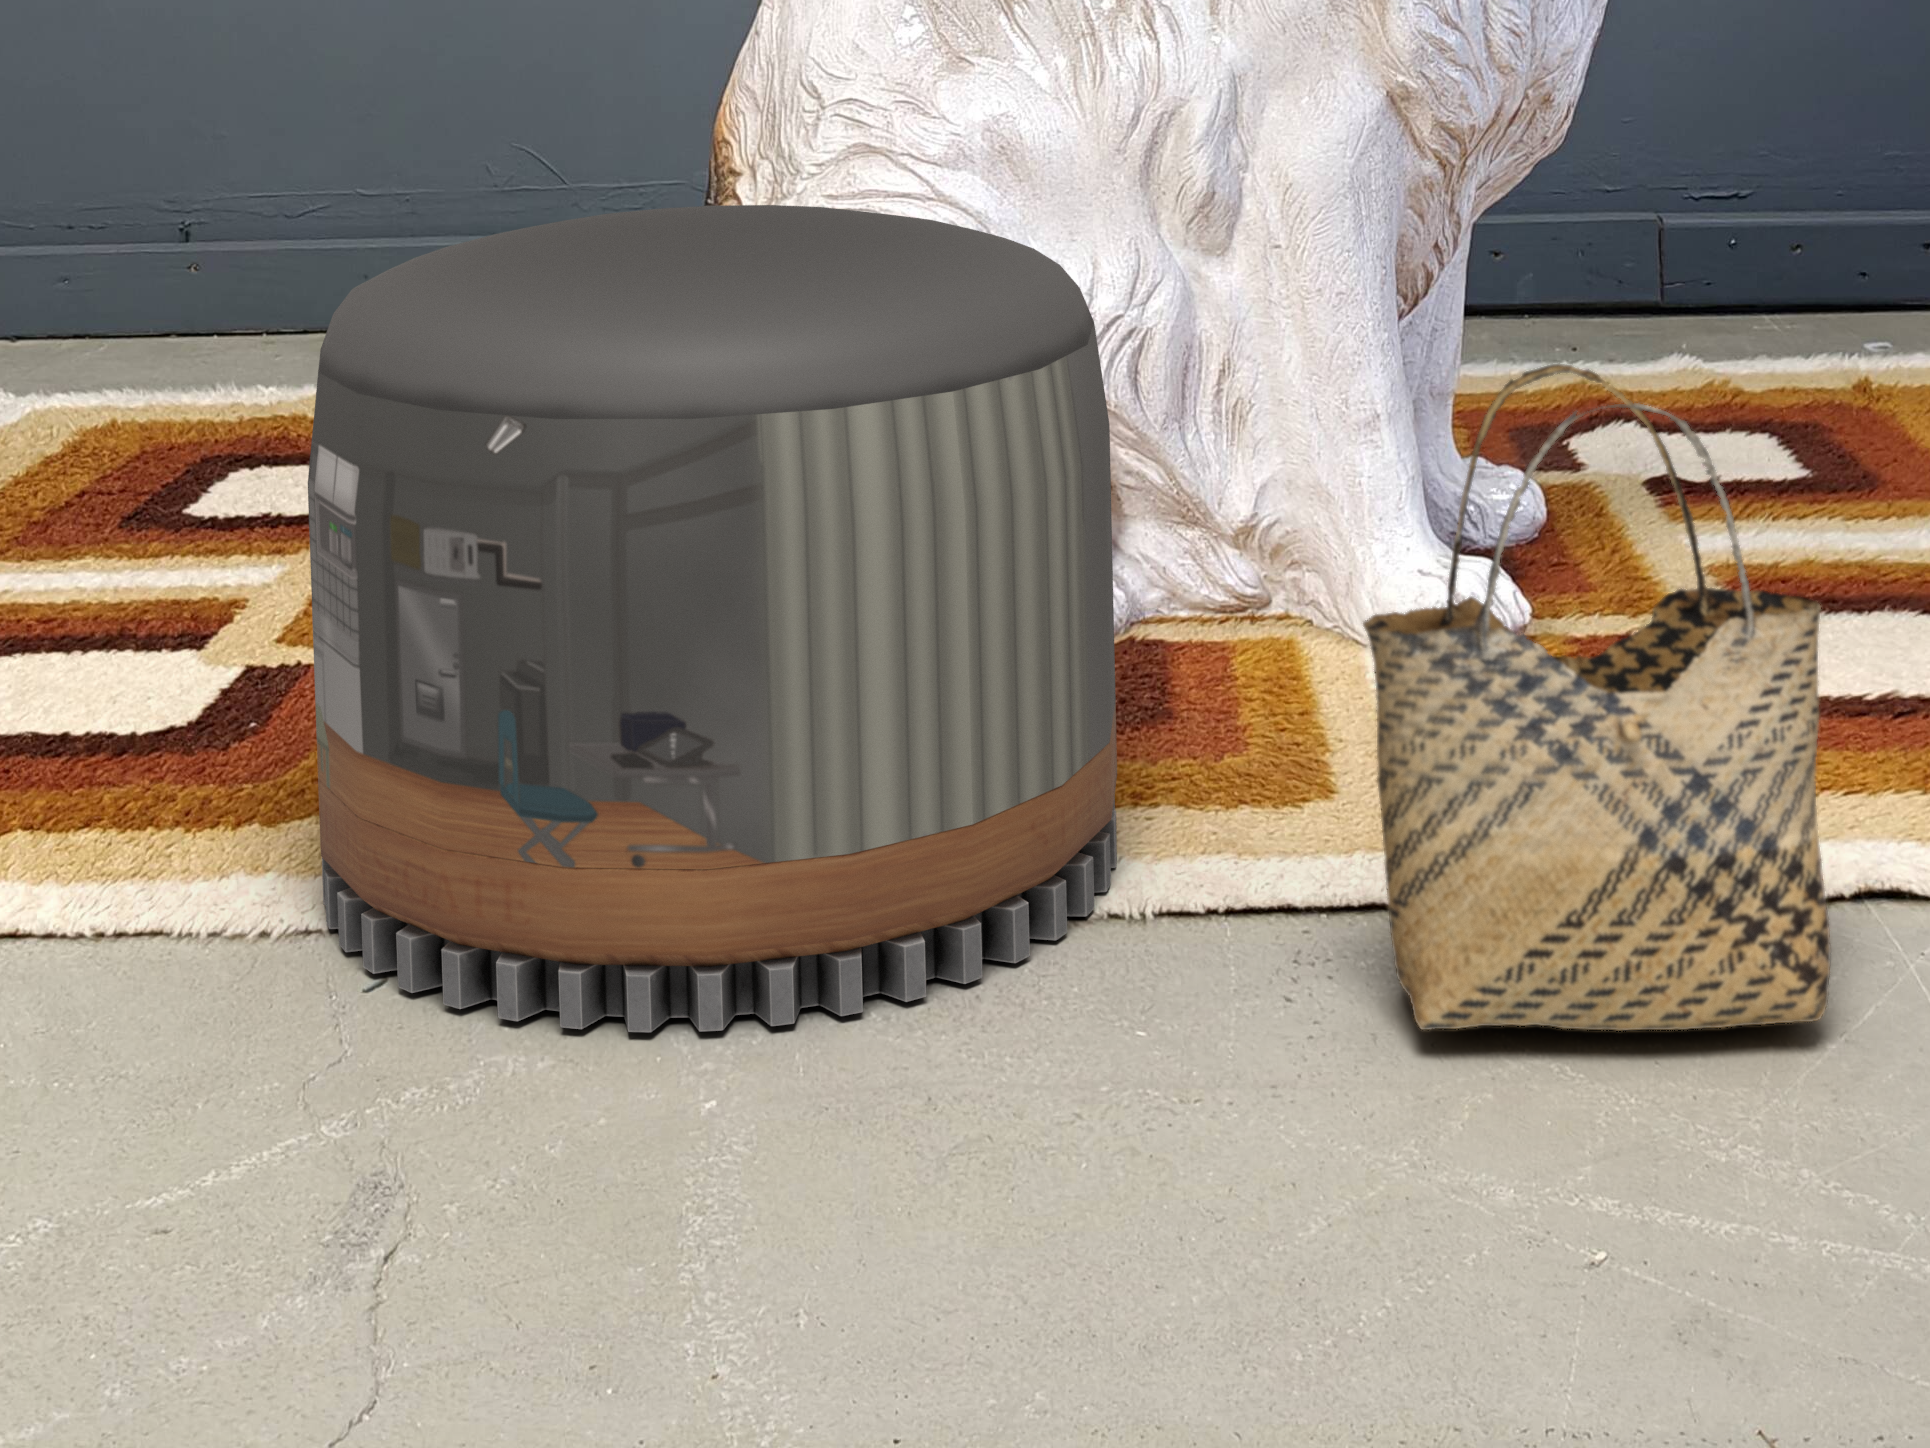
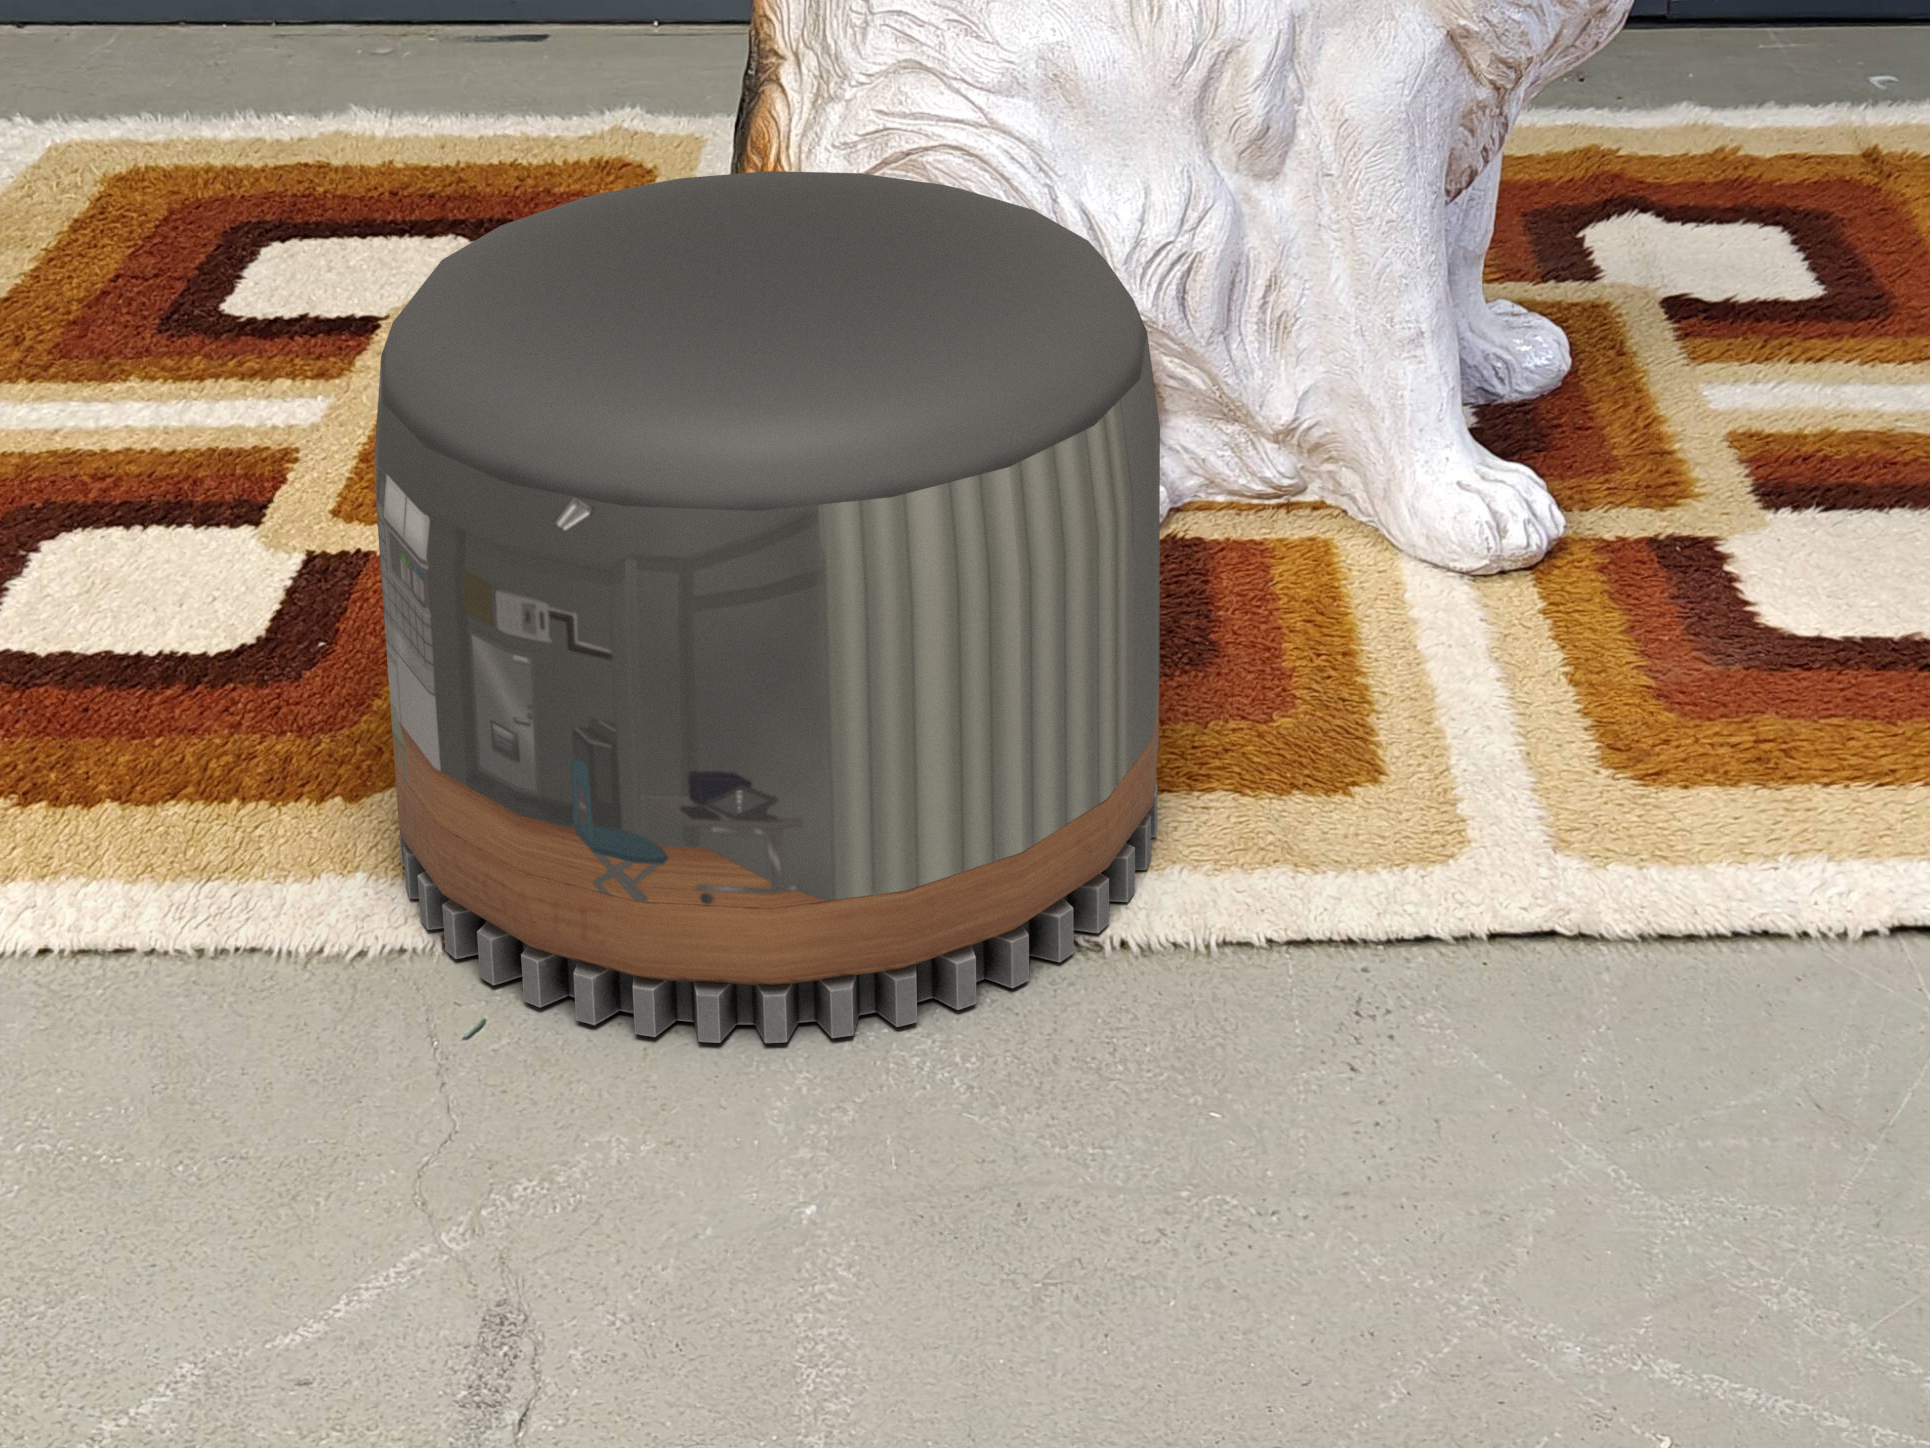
woven basket: present [1363,364,1831,1031] -> none [1400,442,1843,1075]

